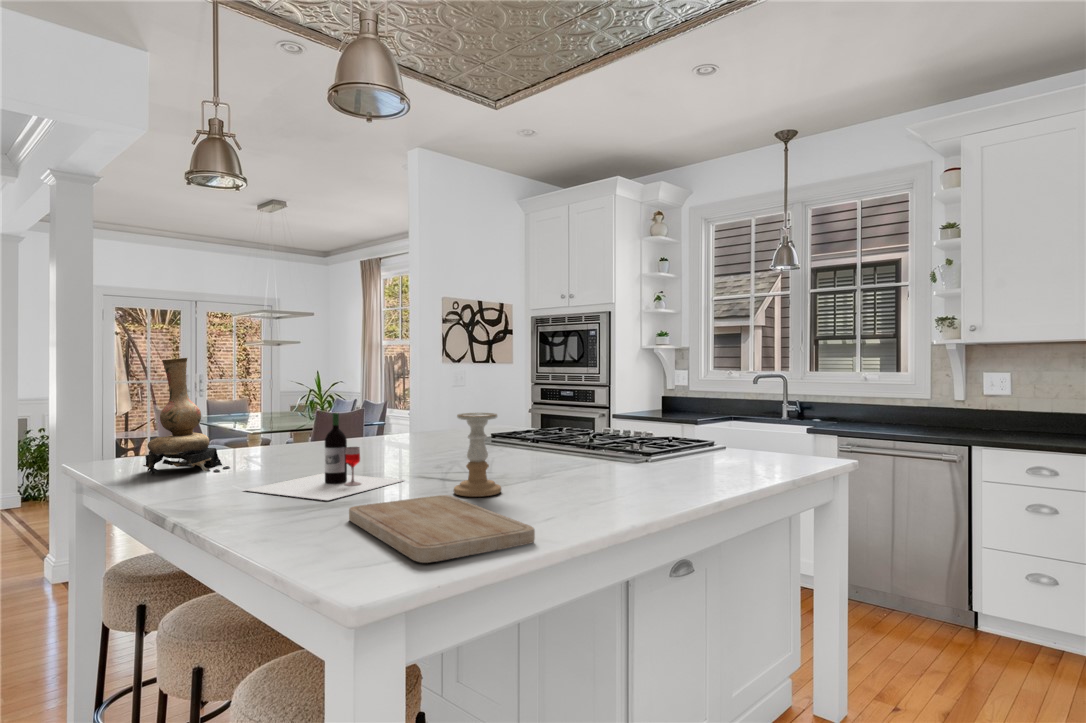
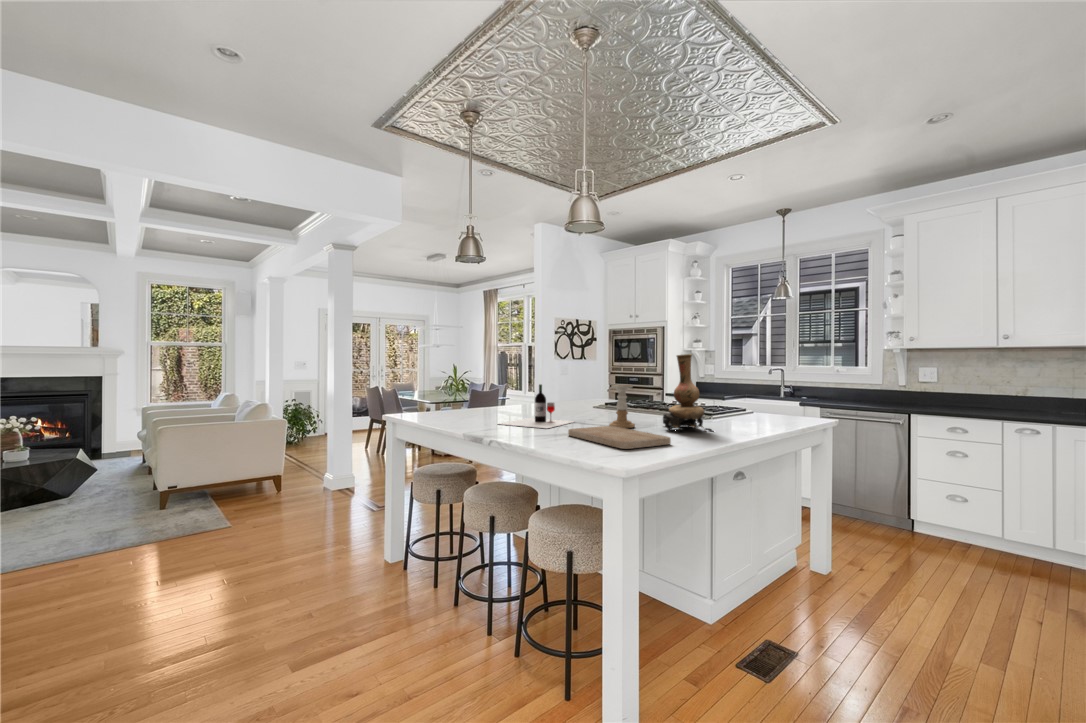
vase: present [143,358,230,475] -> present [663,354,711,432]

